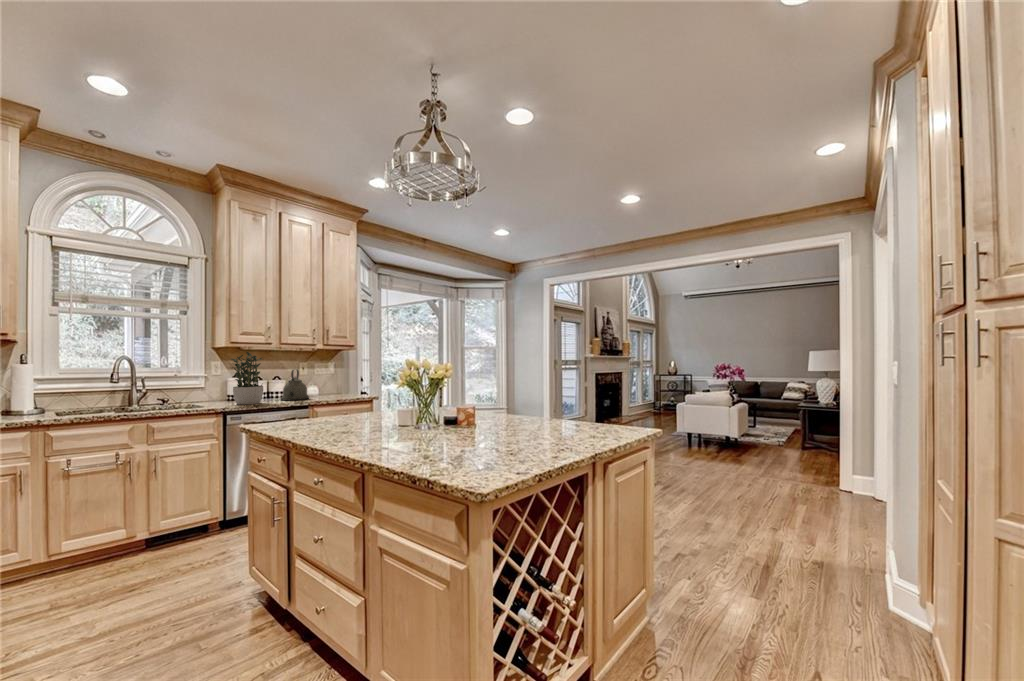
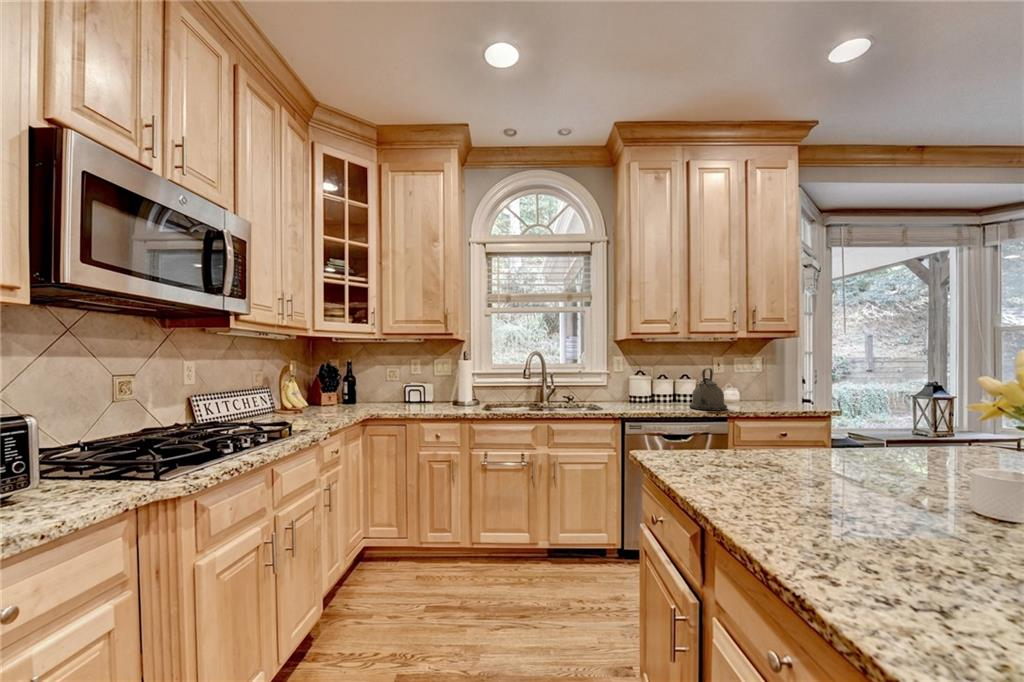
potted plant: present [231,352,263,404] -> none [628,345,667,411]

